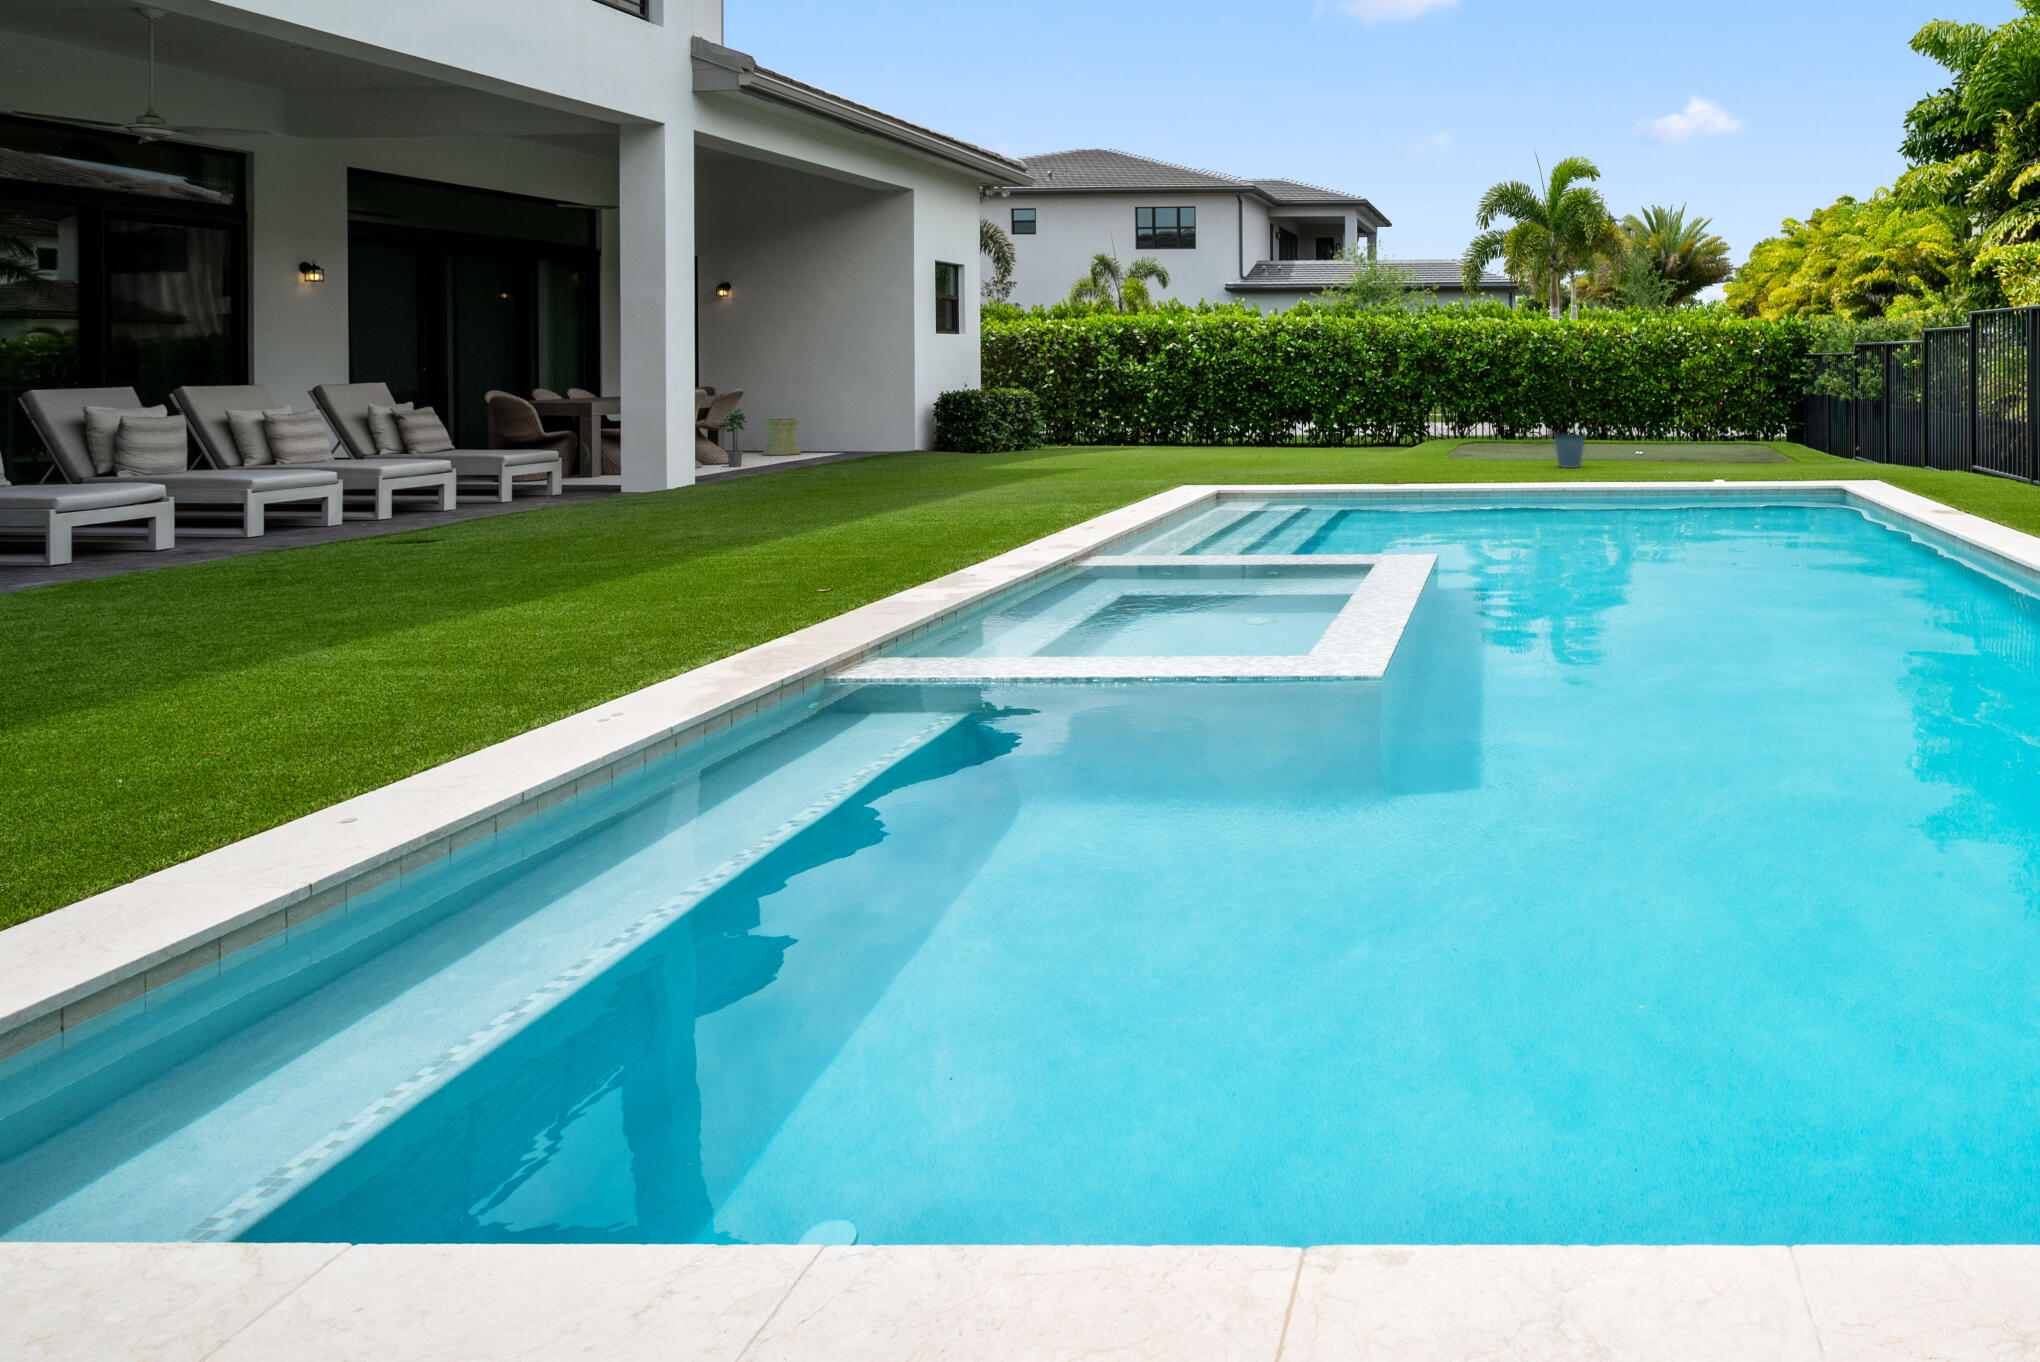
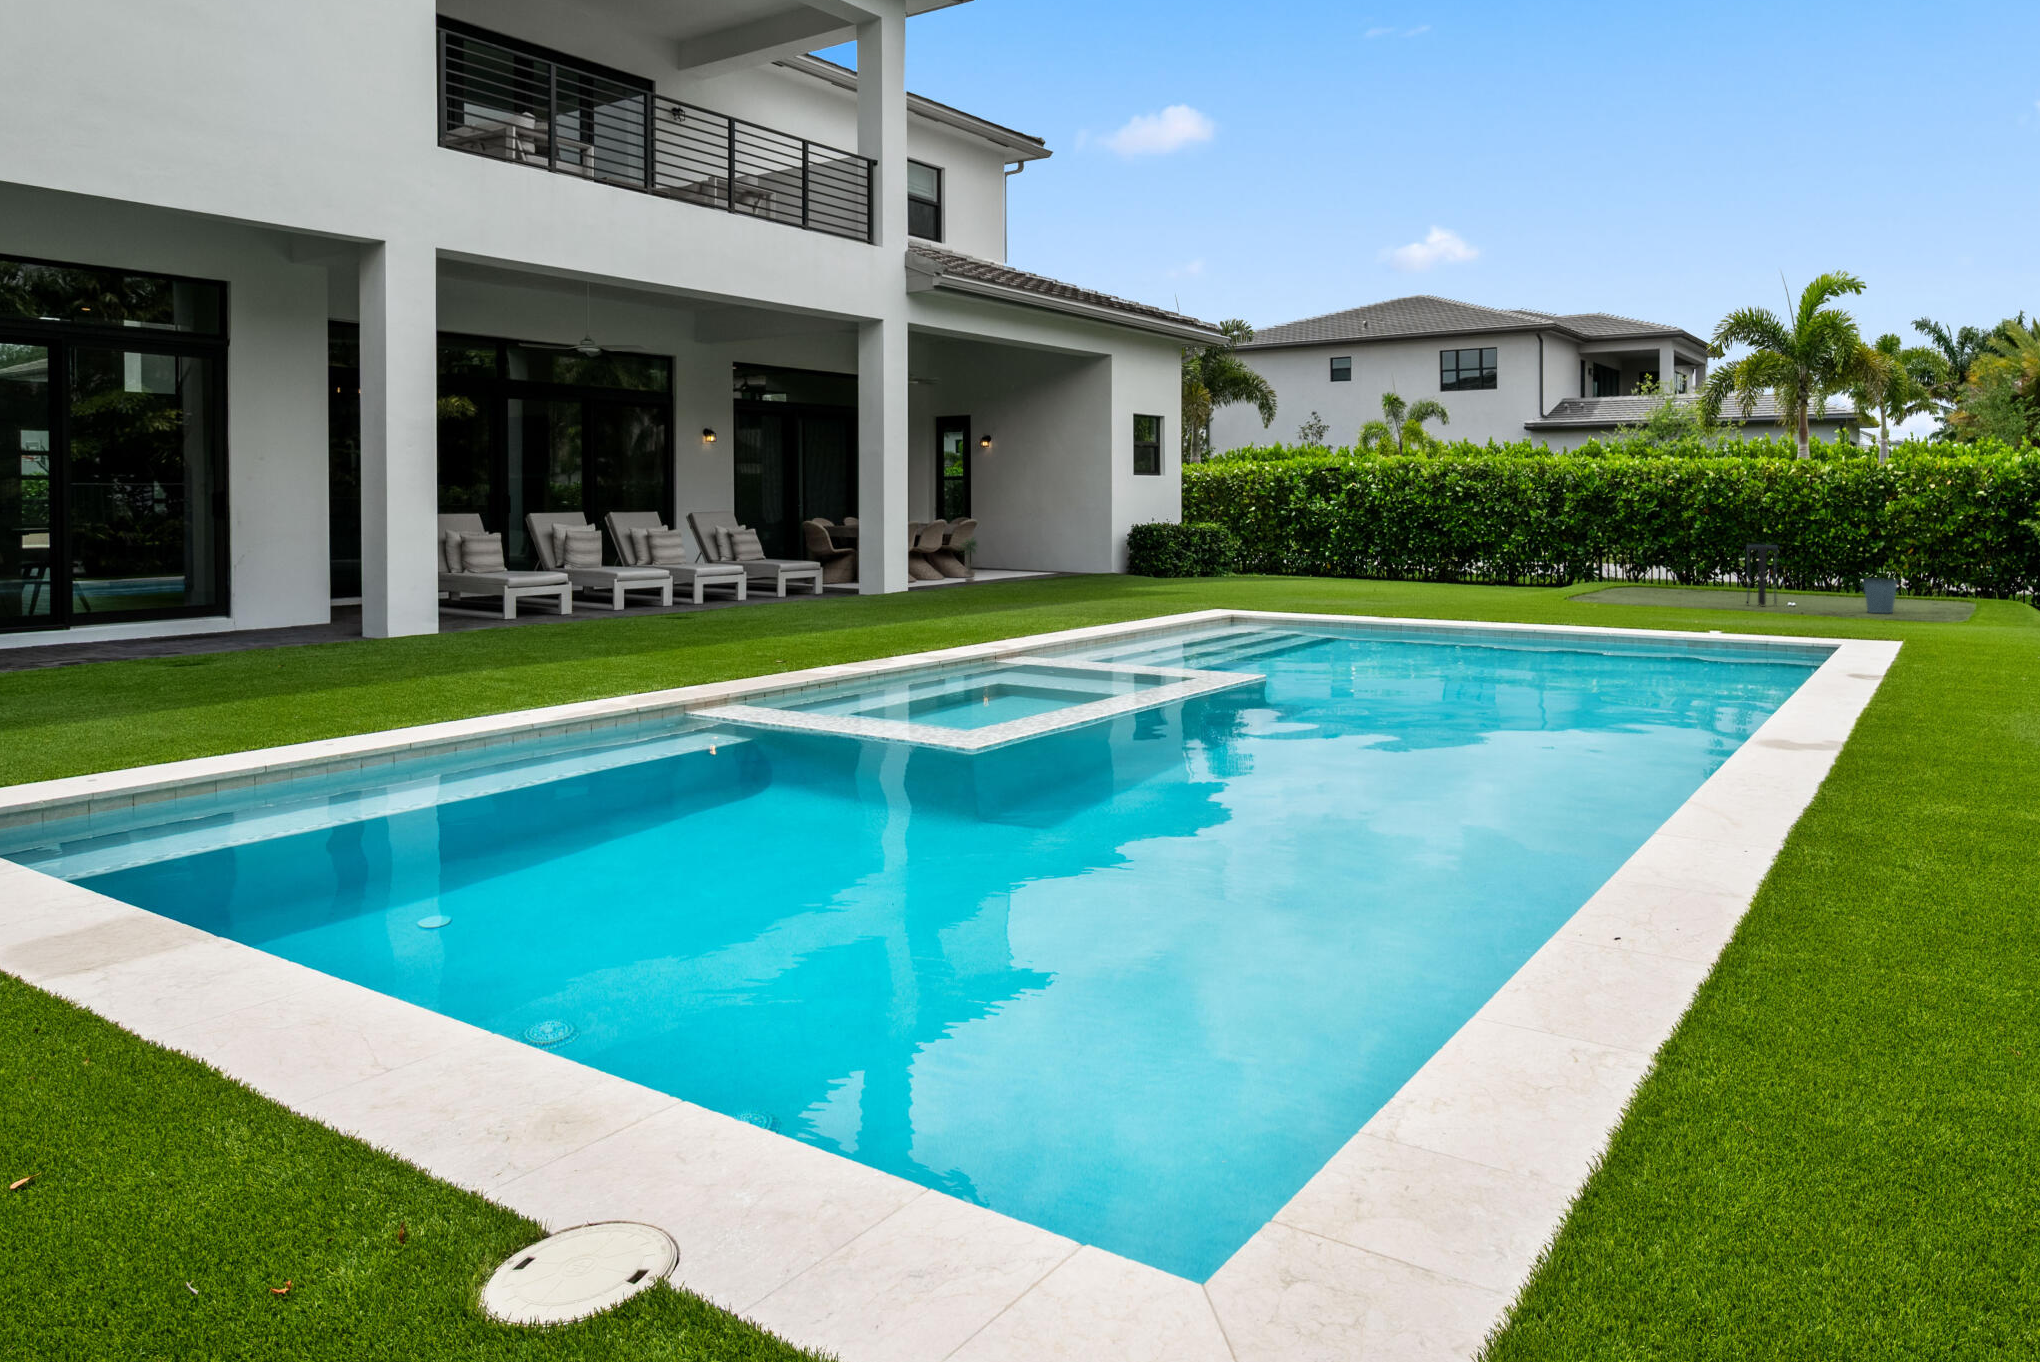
stool: none [1645,404,1675,465] -> present [1747,545,1778,606]
side table: present [763,418,801,455] -> none [1006,547,1035,577]
bucket: present [1555,434,1584,468] -> present [1863,579,1897,613]

